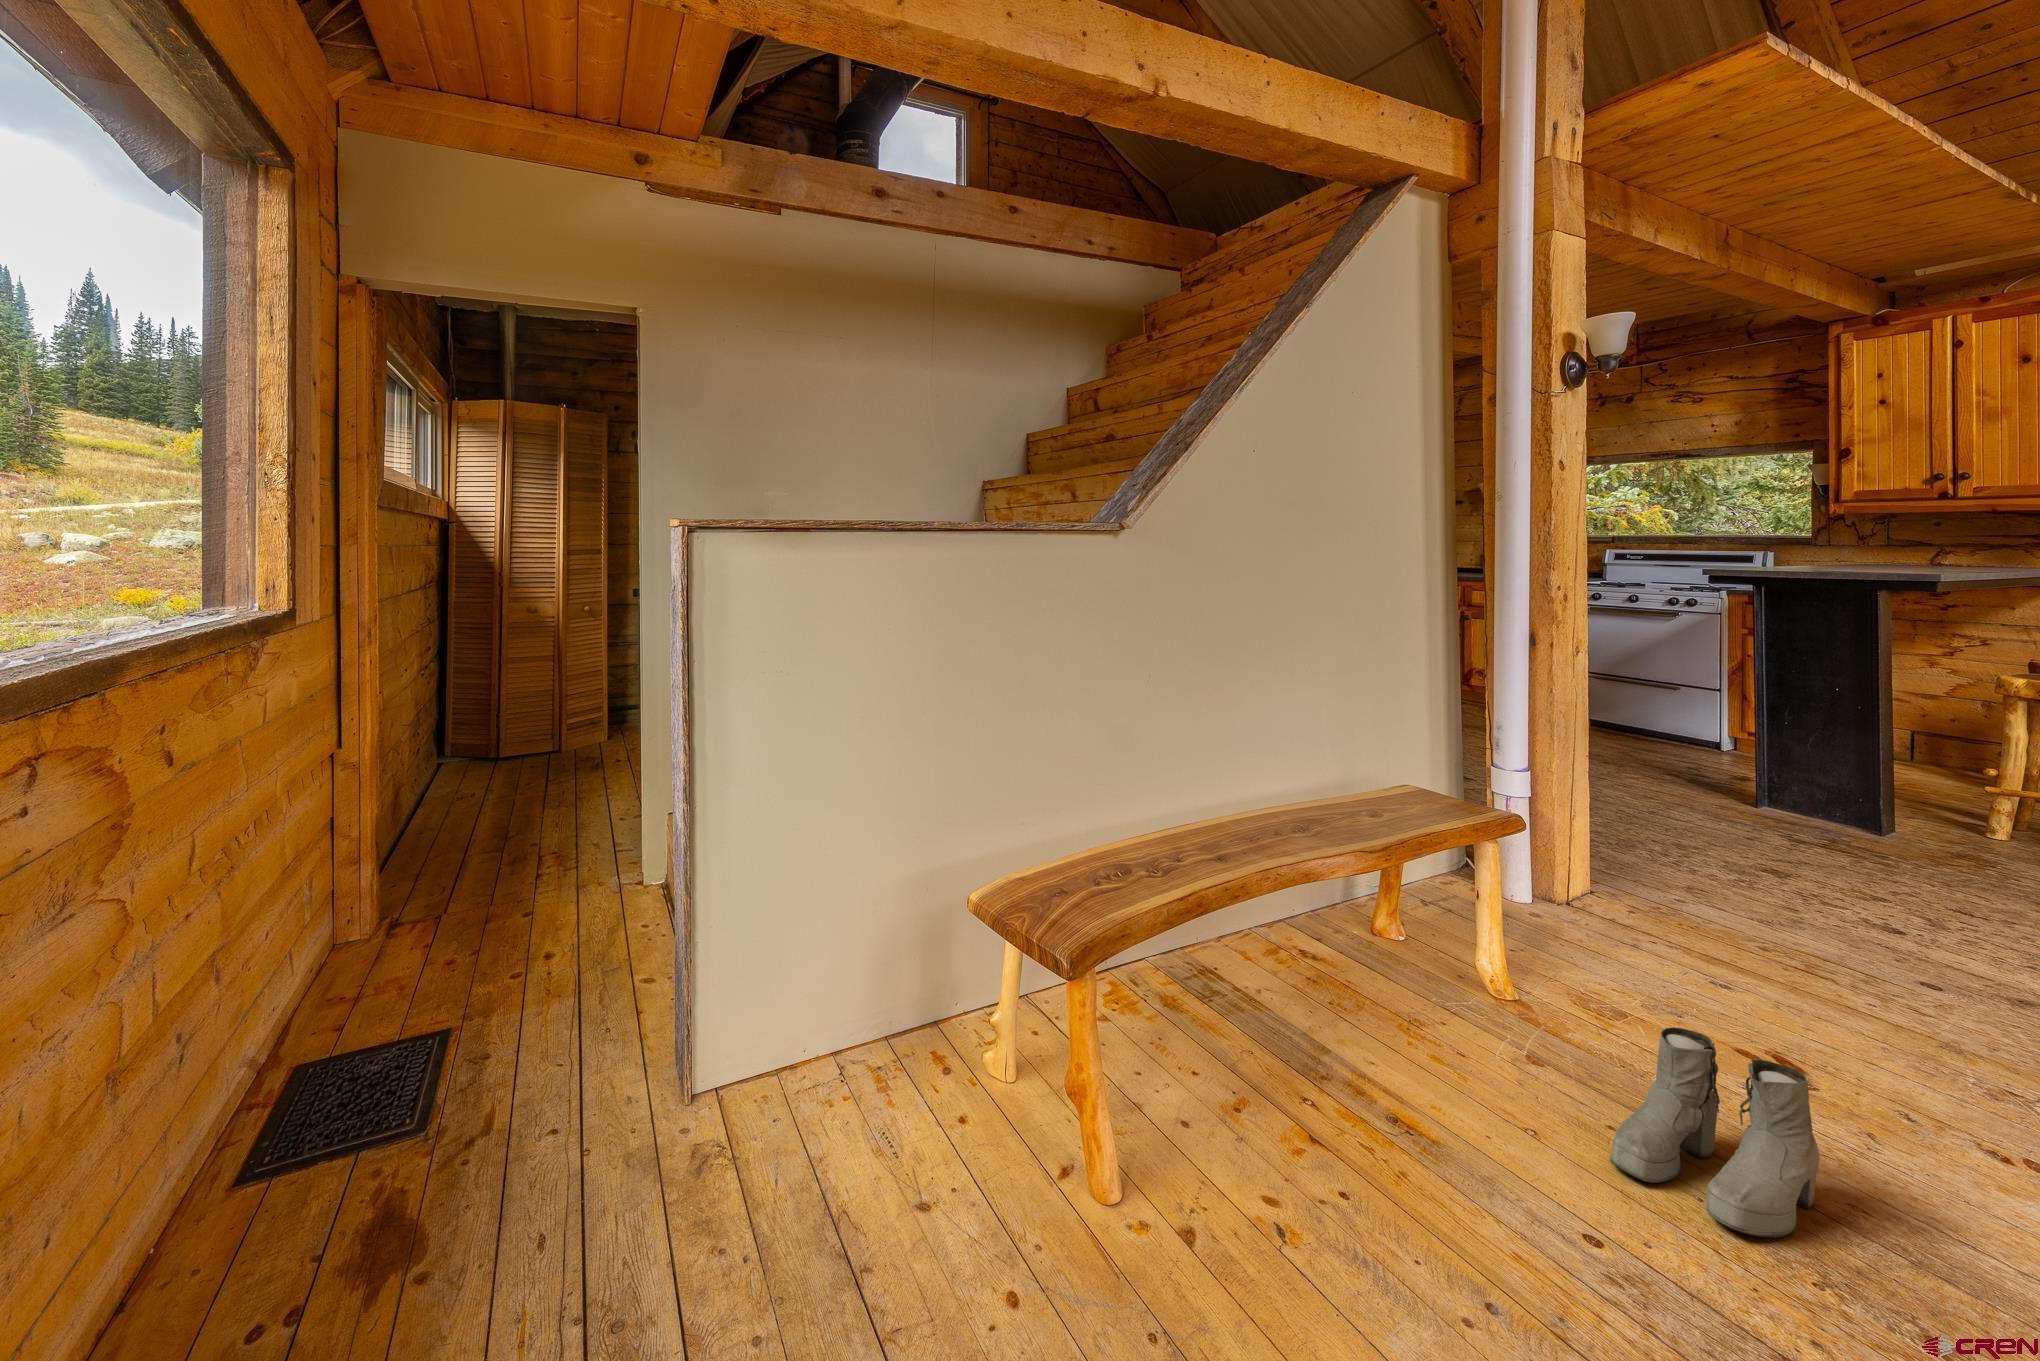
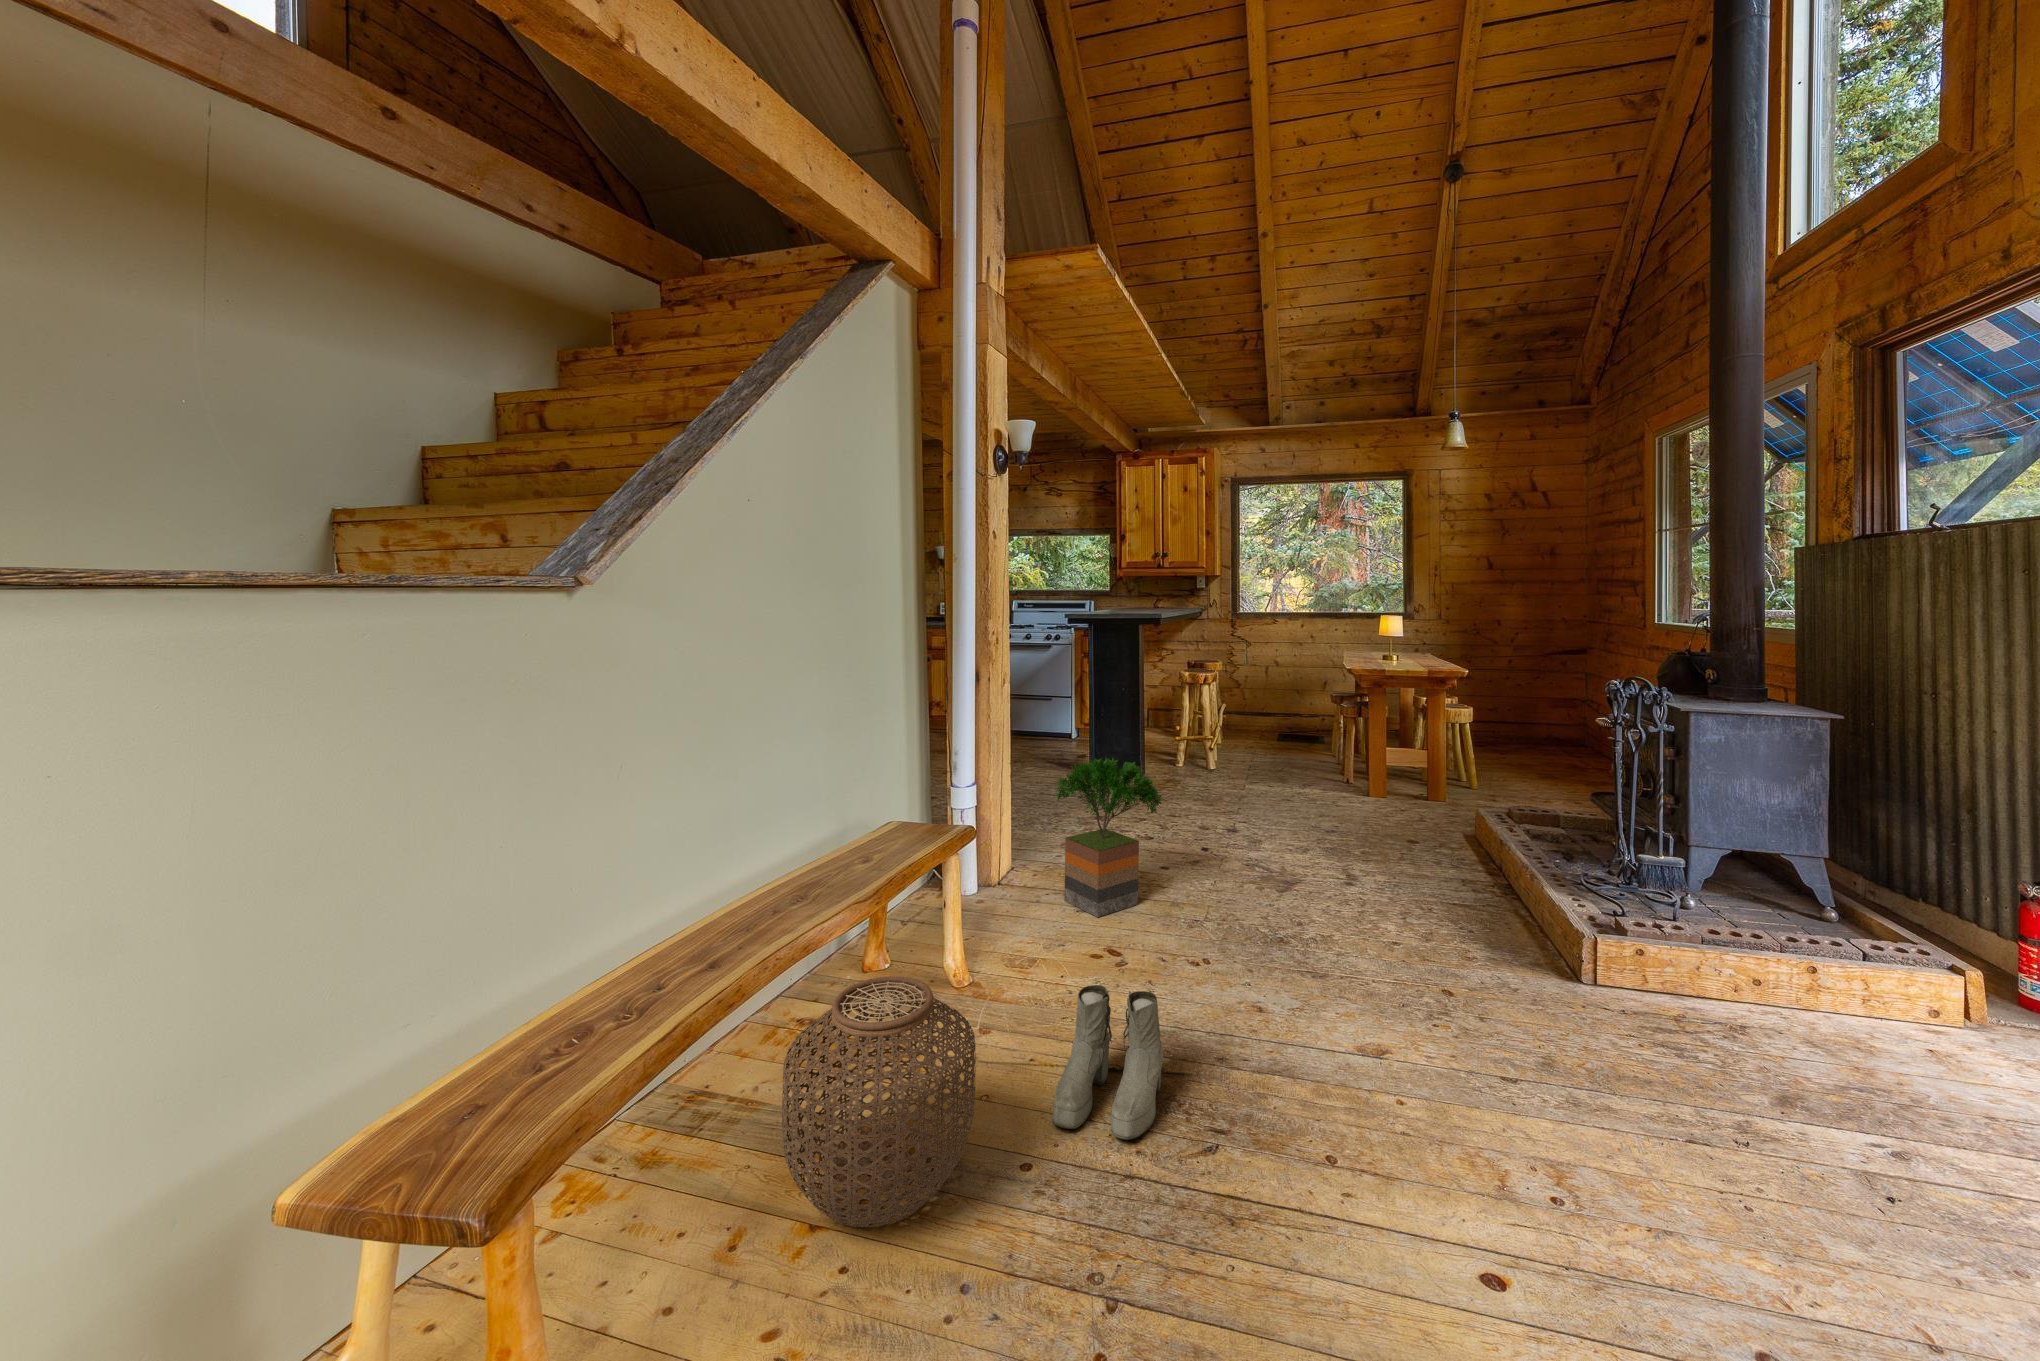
potted tree: none [1653,761,1880,980] -> present [1054,758,1163,917]
woven basket: none [1280,918,1494,1157] -> present [782,976,976,1227]

